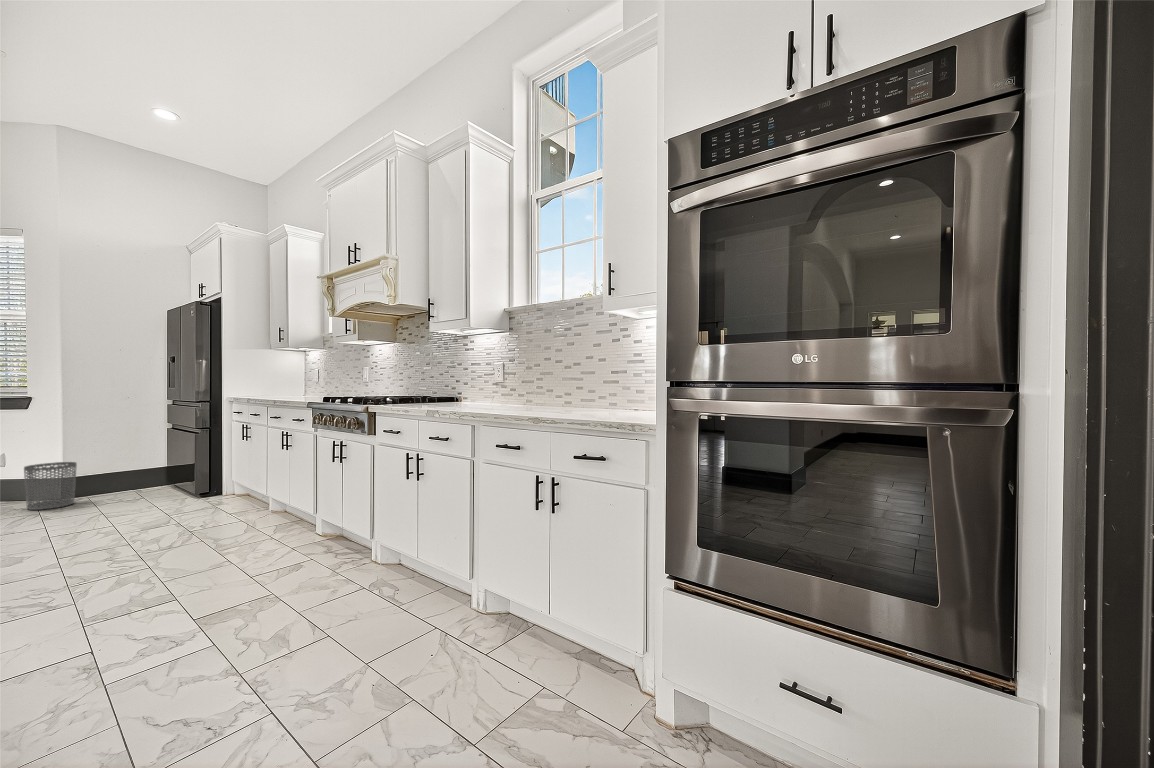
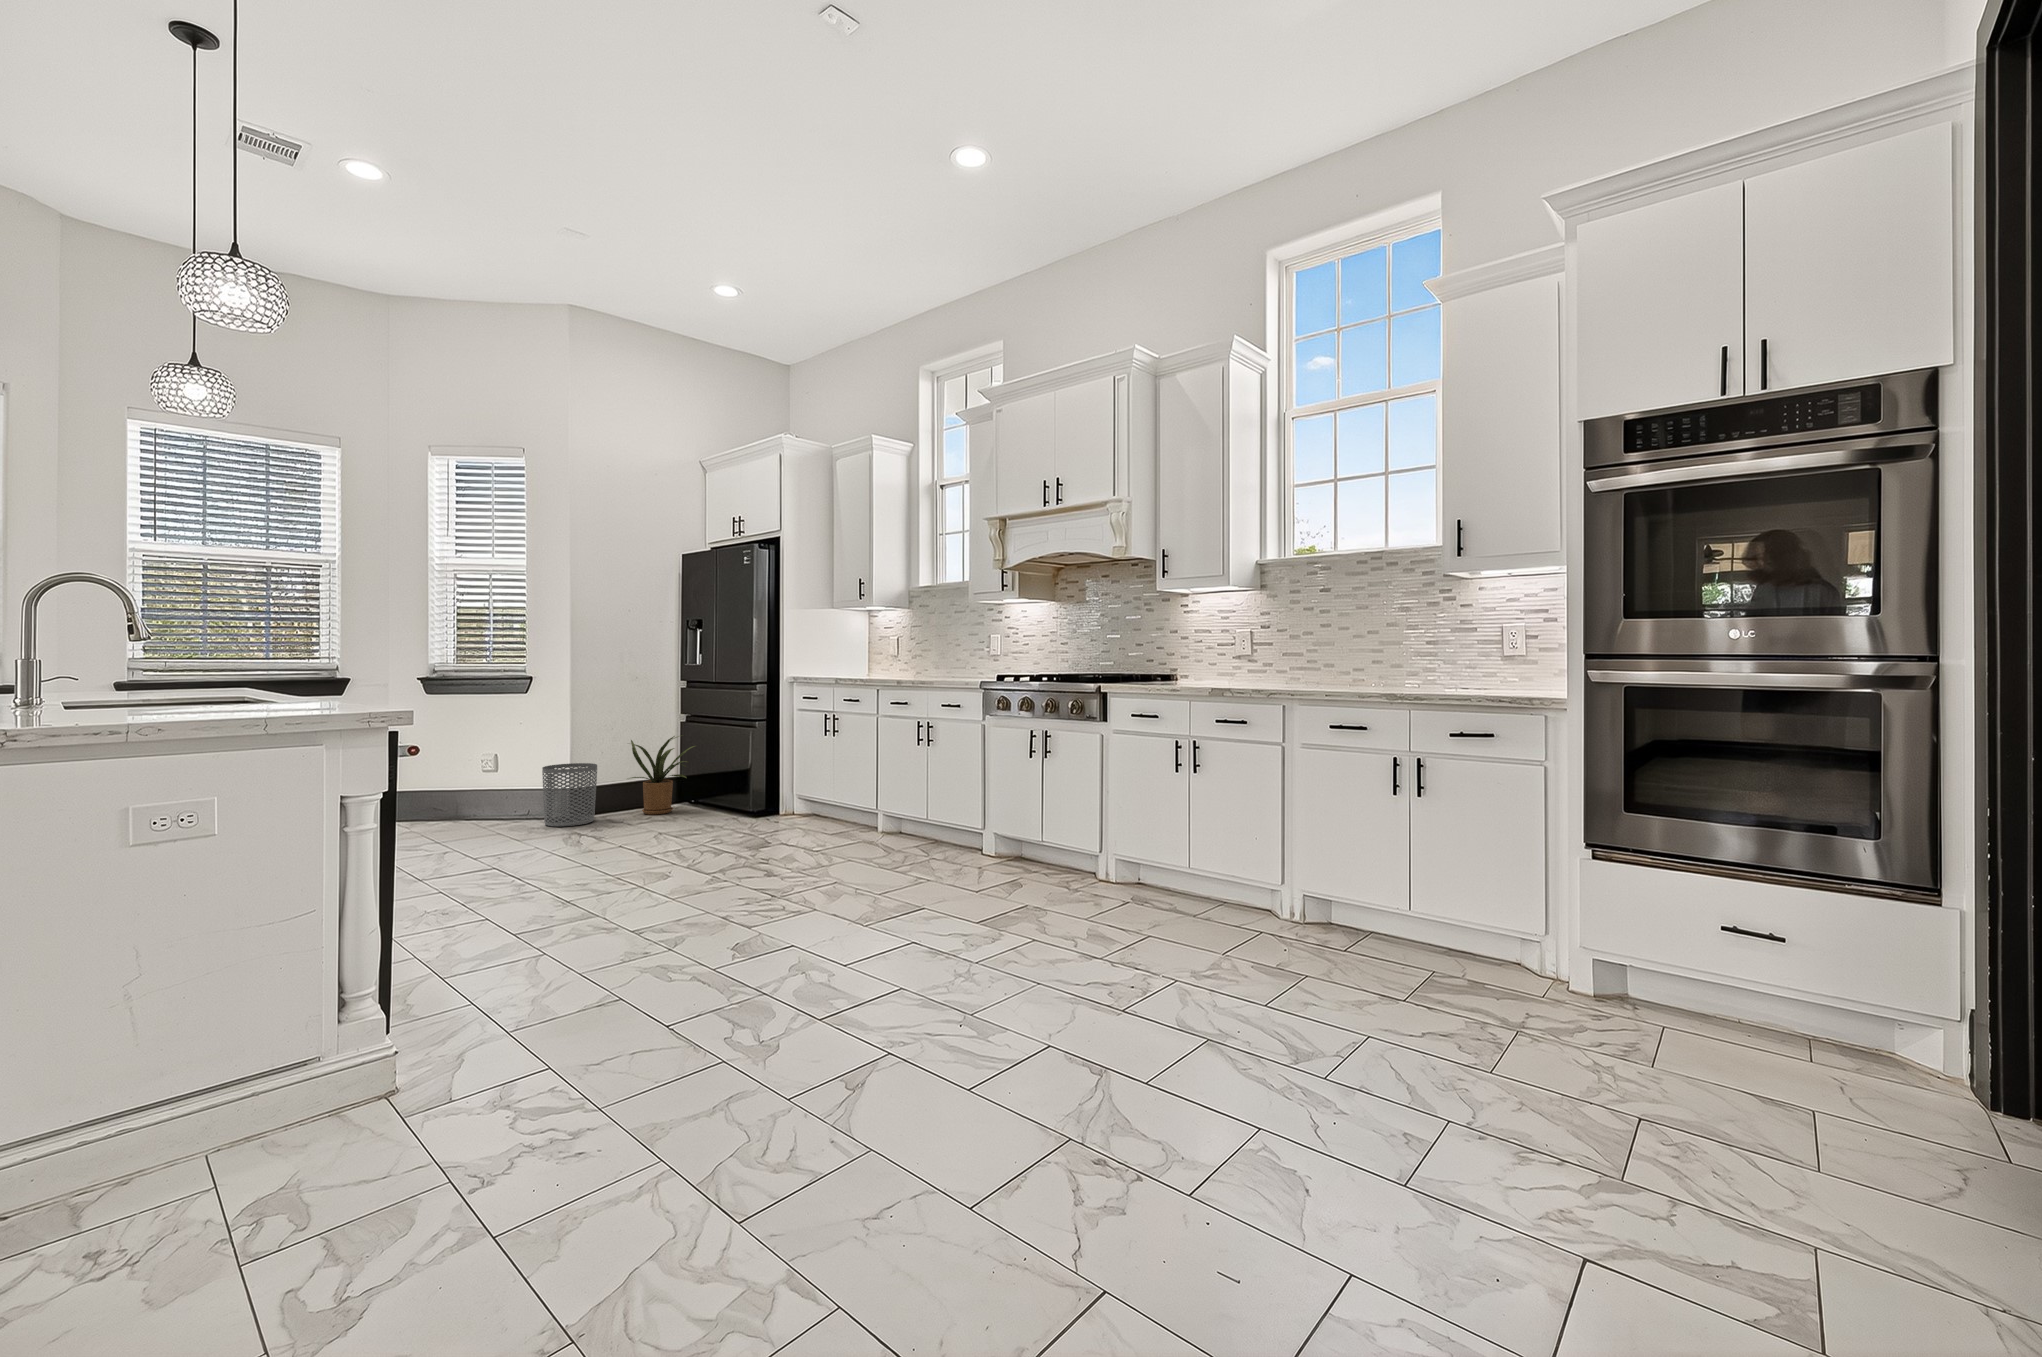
house plant: none [109,440,171,498] -> present [629,736,694,815]

